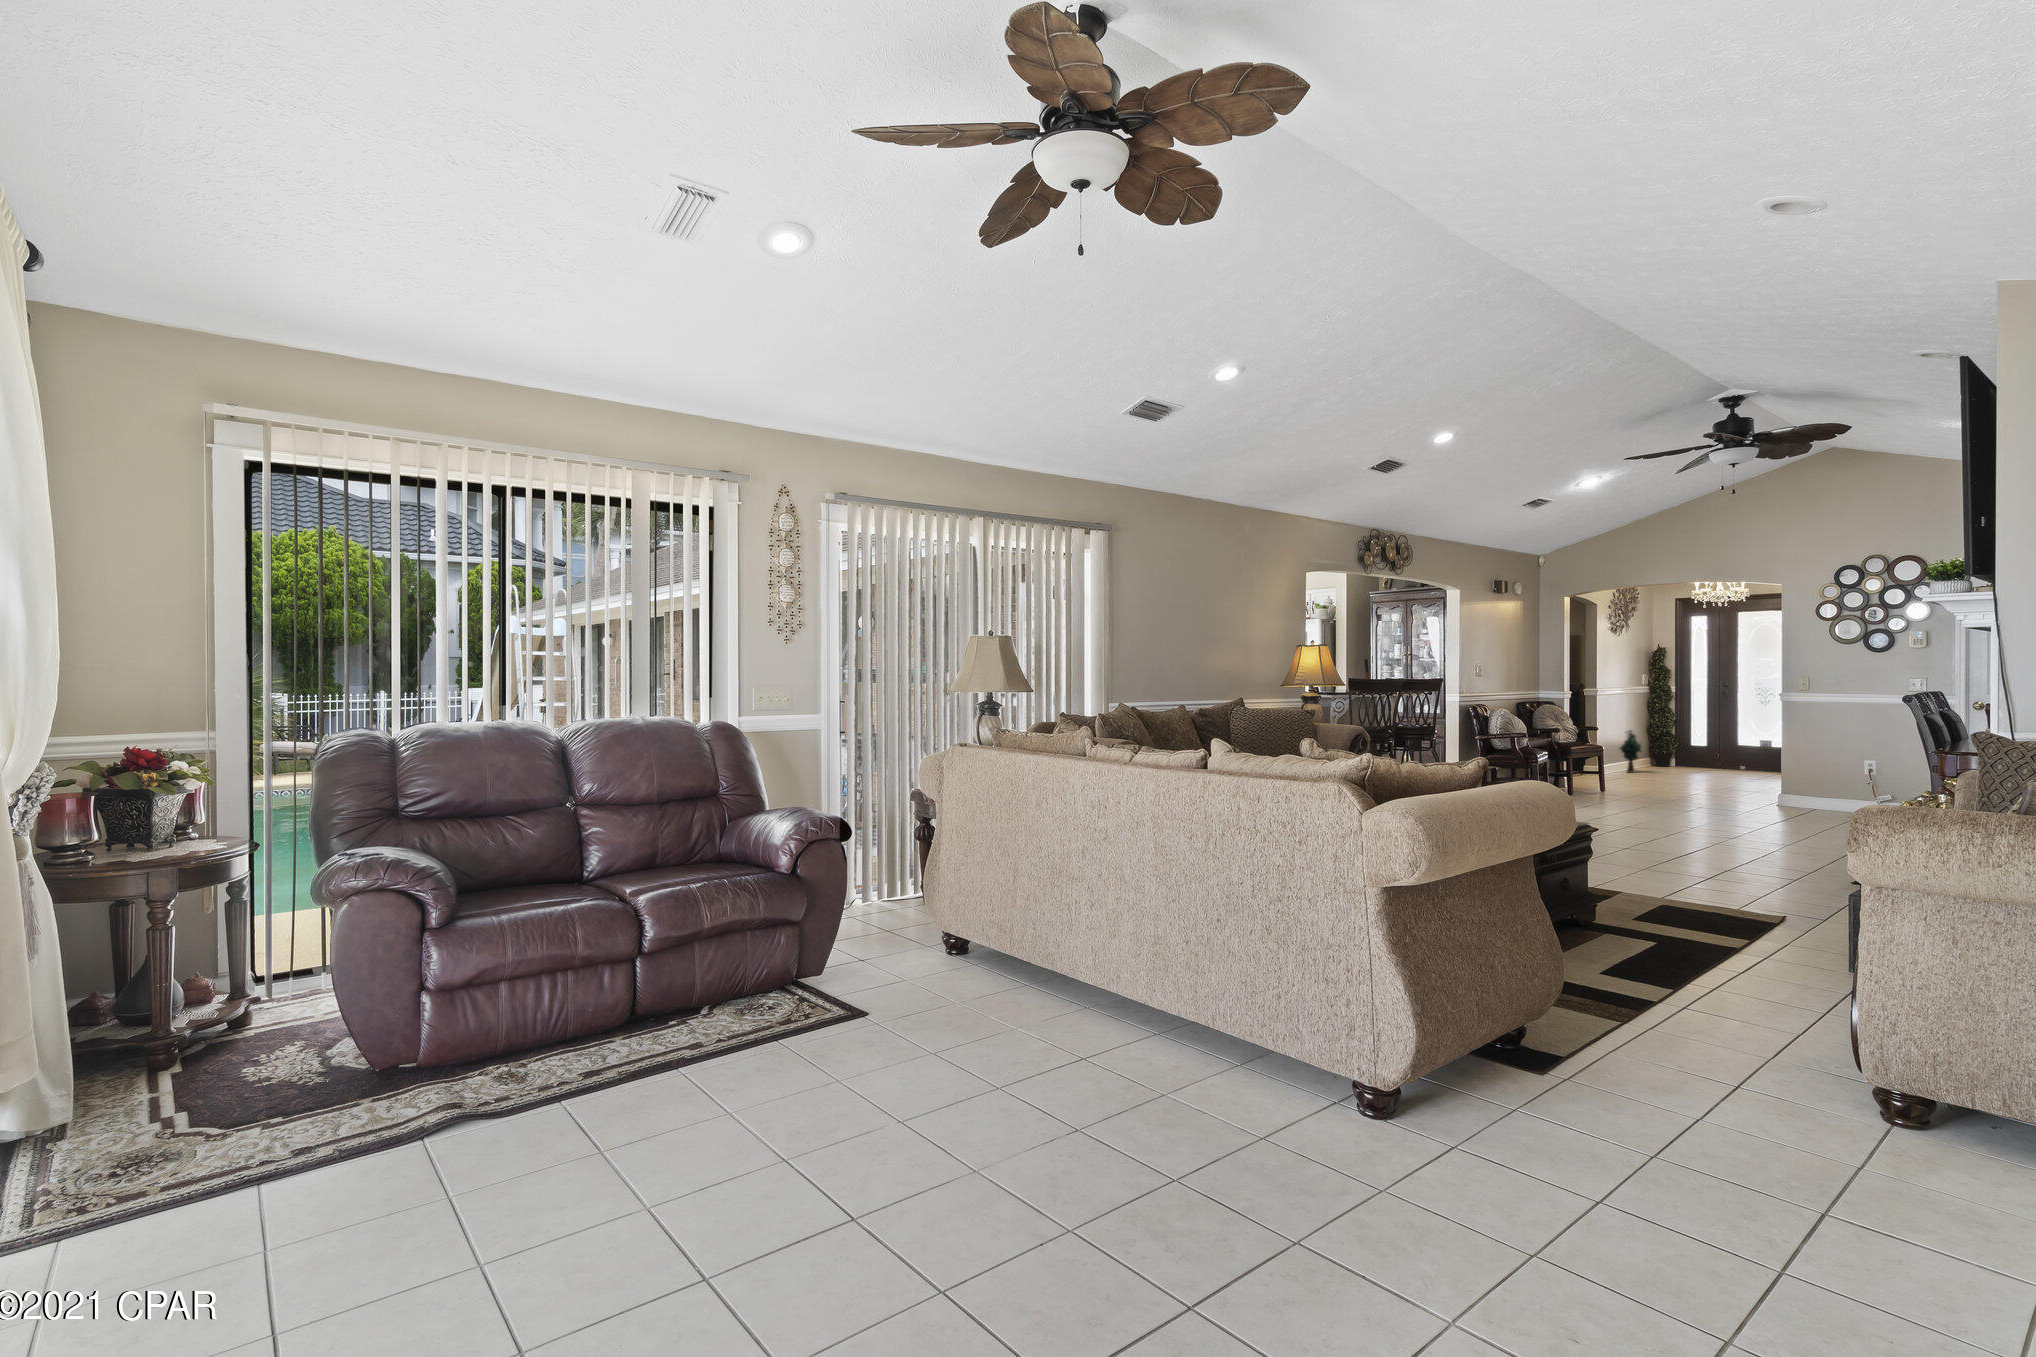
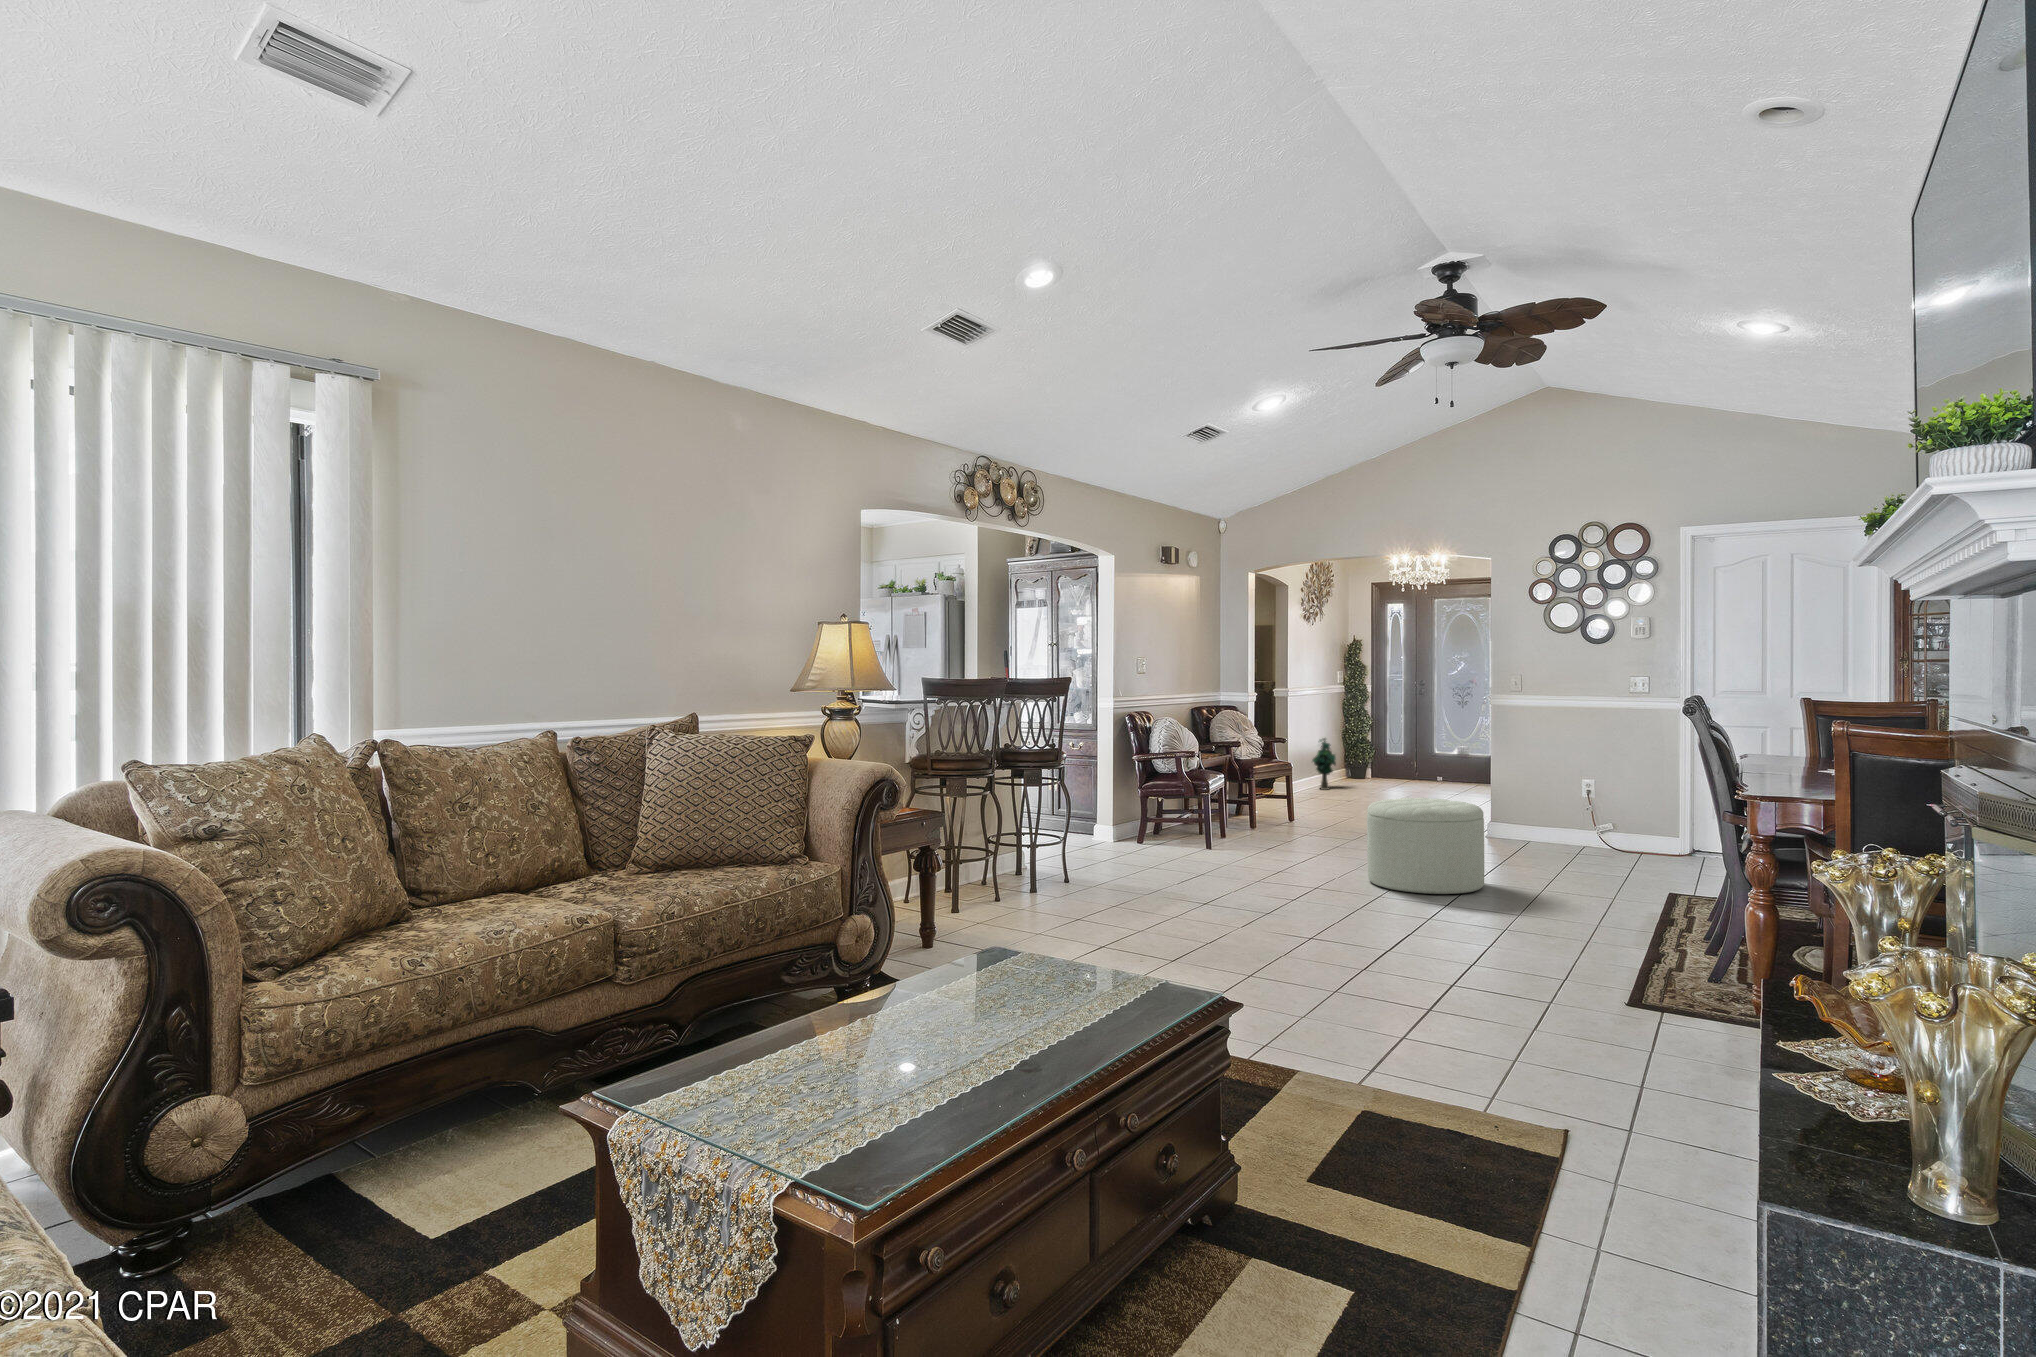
ottoman: none [1670,767,1767,833] -> present [1367,798,1484,895]

